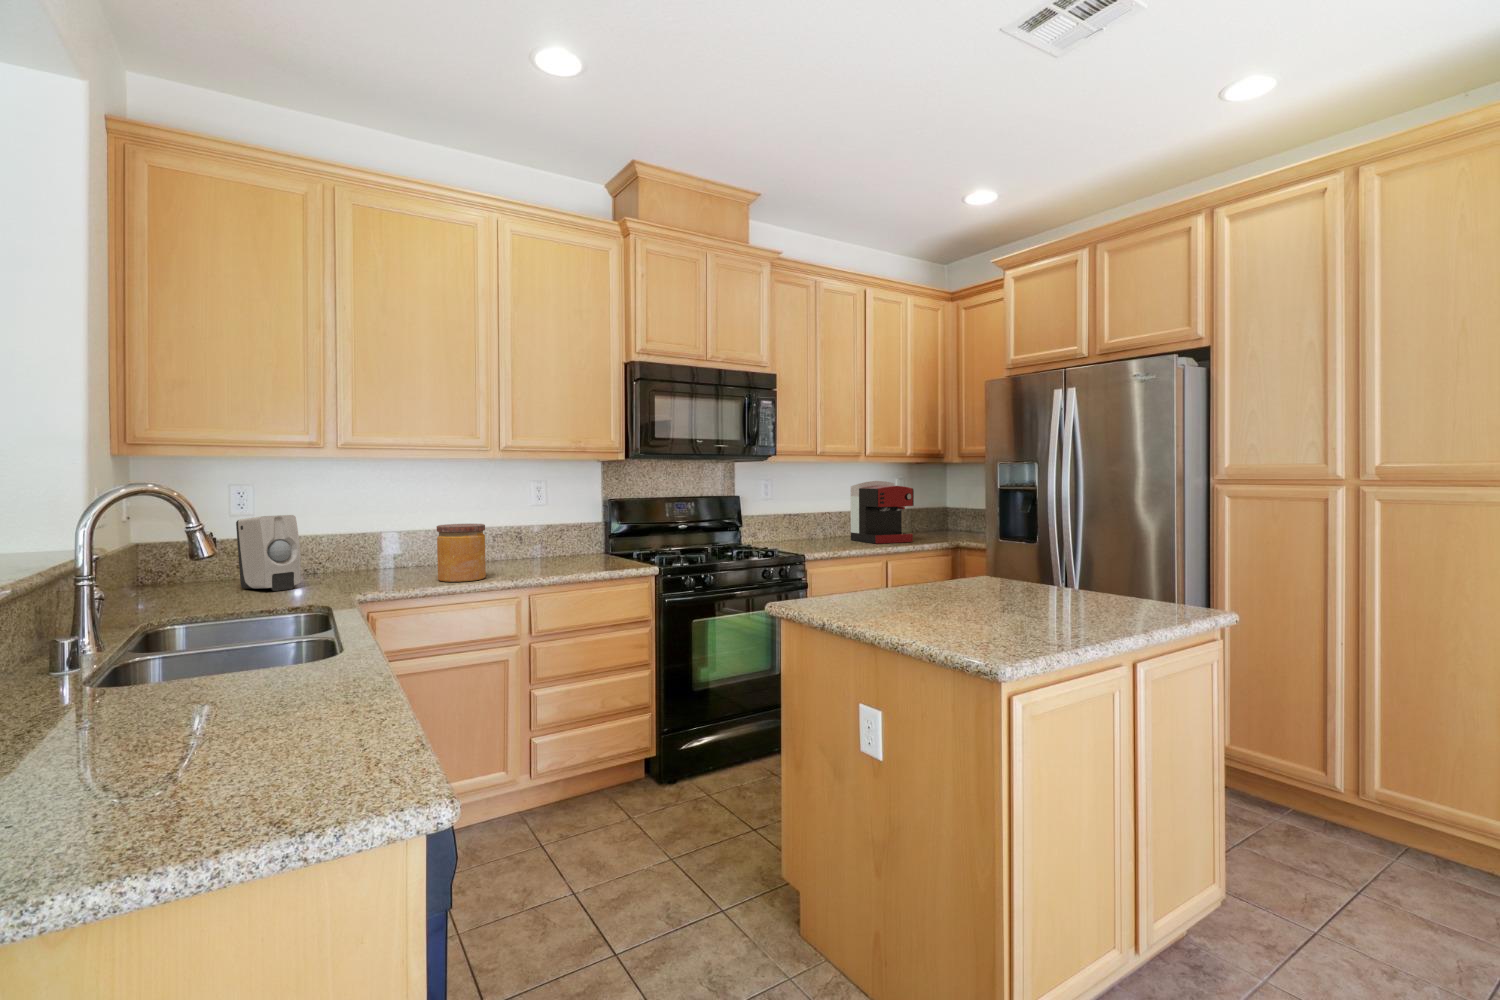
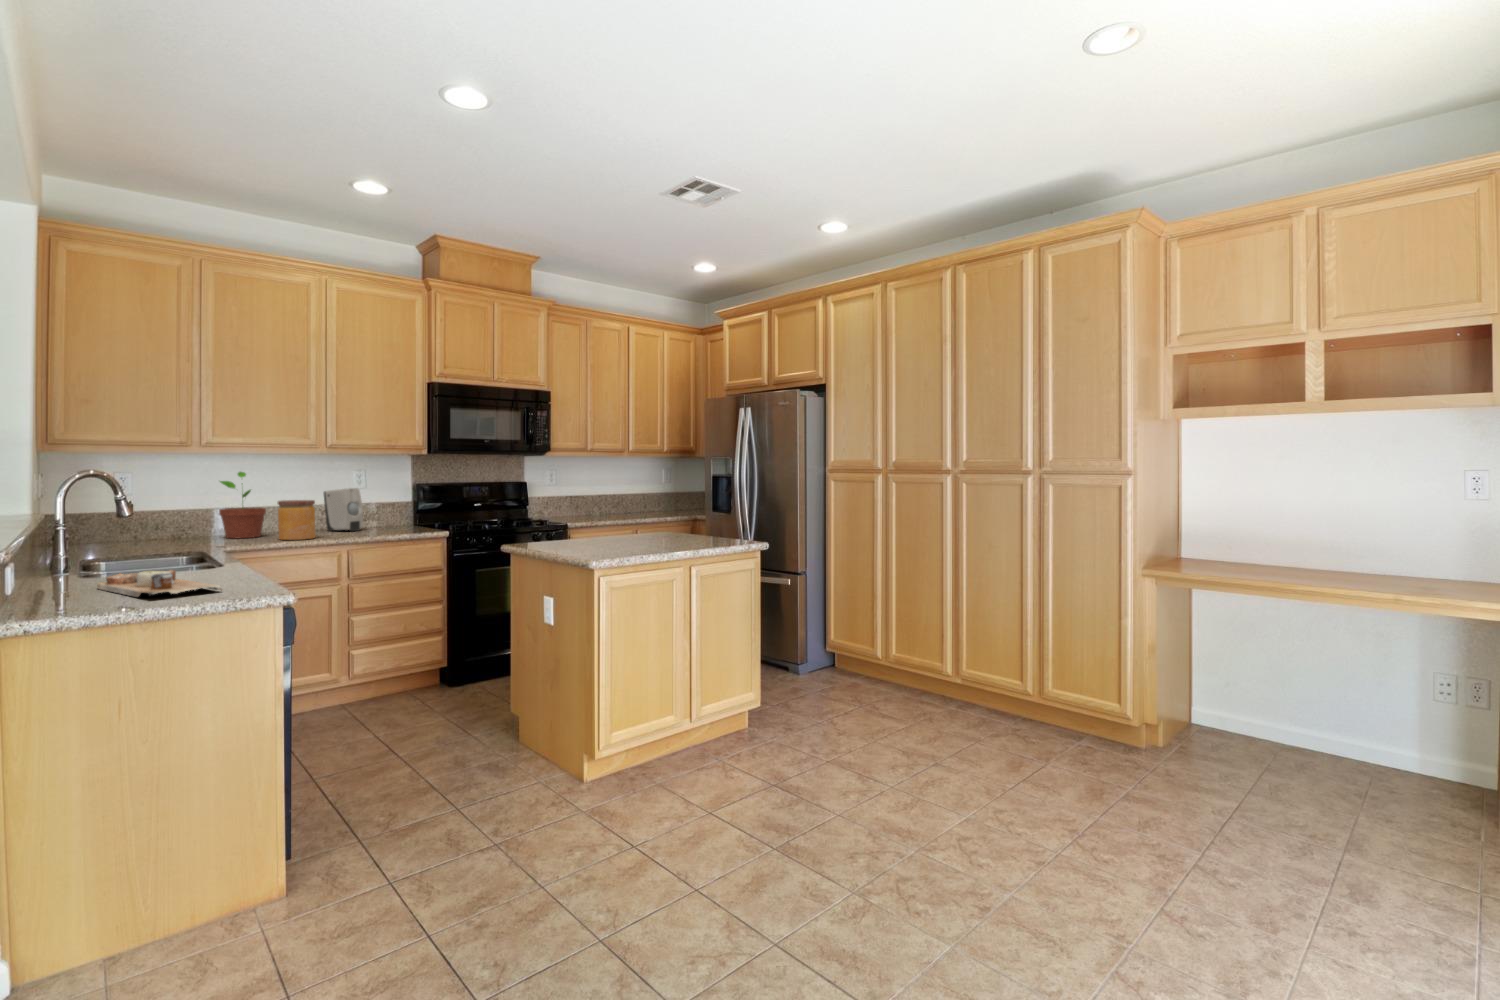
coffee maker: present [851,481,914,544] -> none [620,471,666,518]
potted plant: none [363,484,423,577] -> present [219,472,266,538]
soap dispenser: present [236,515,301,591] -> present [324,488,363,531]
cutting board: none [65,694,295,813] -> present [97,570,222,597]

